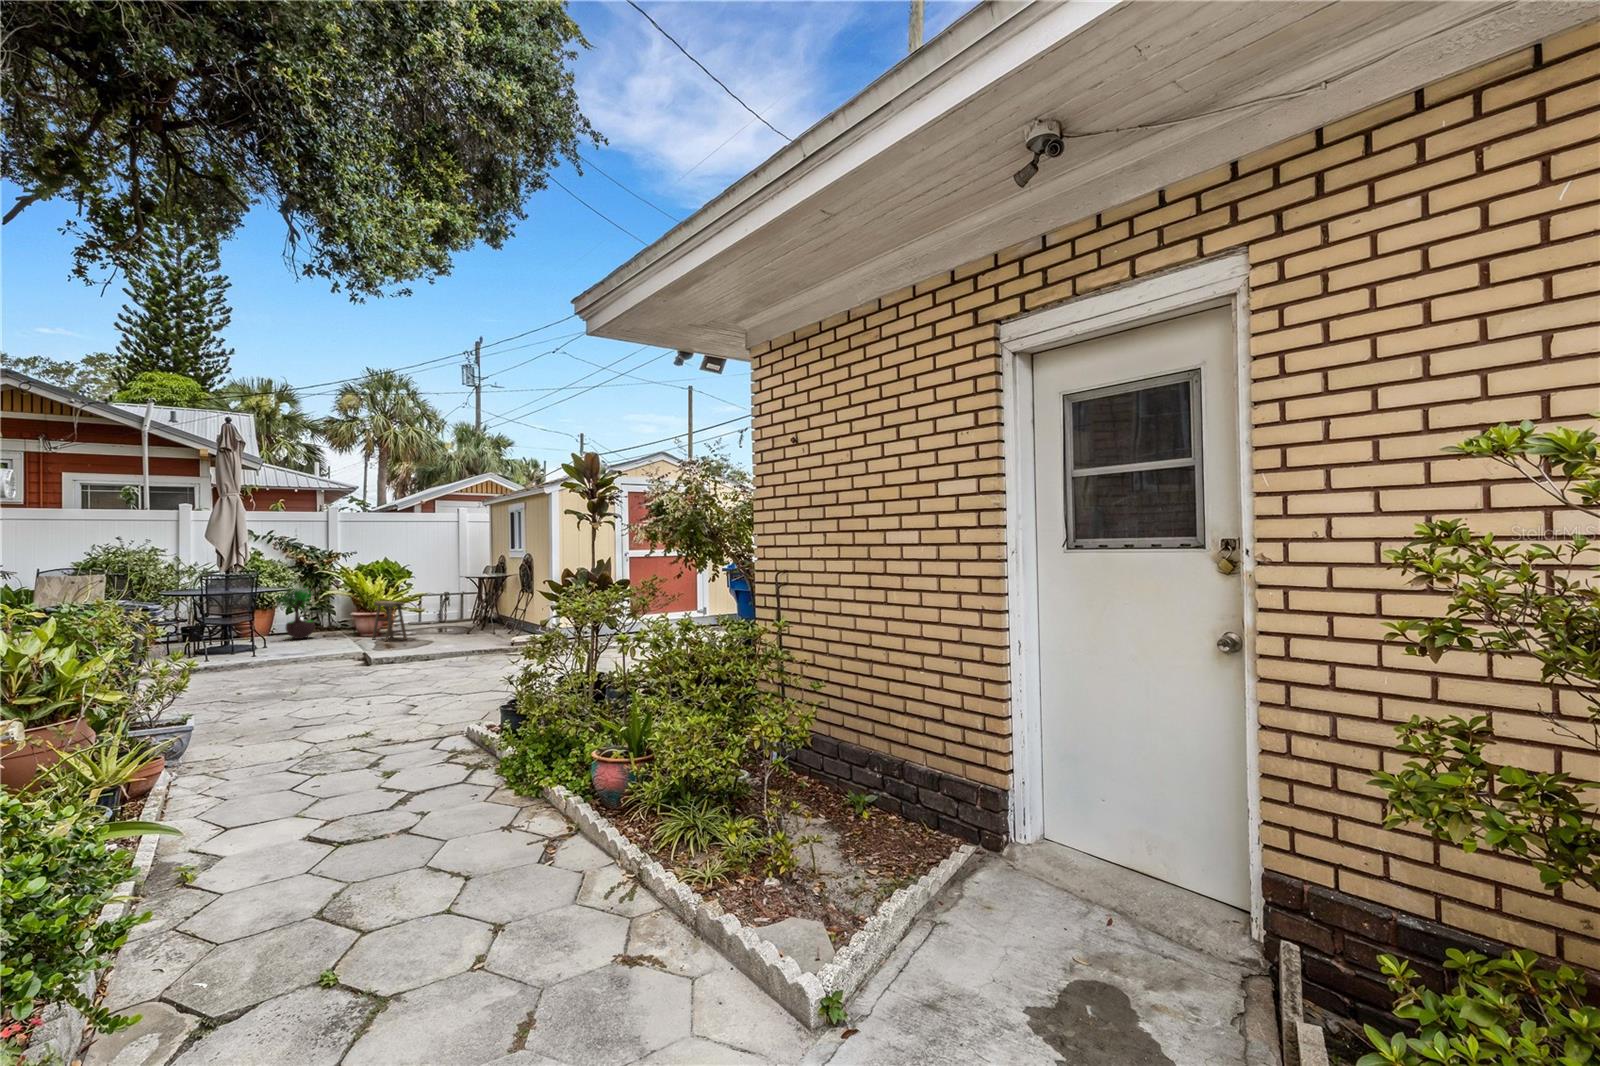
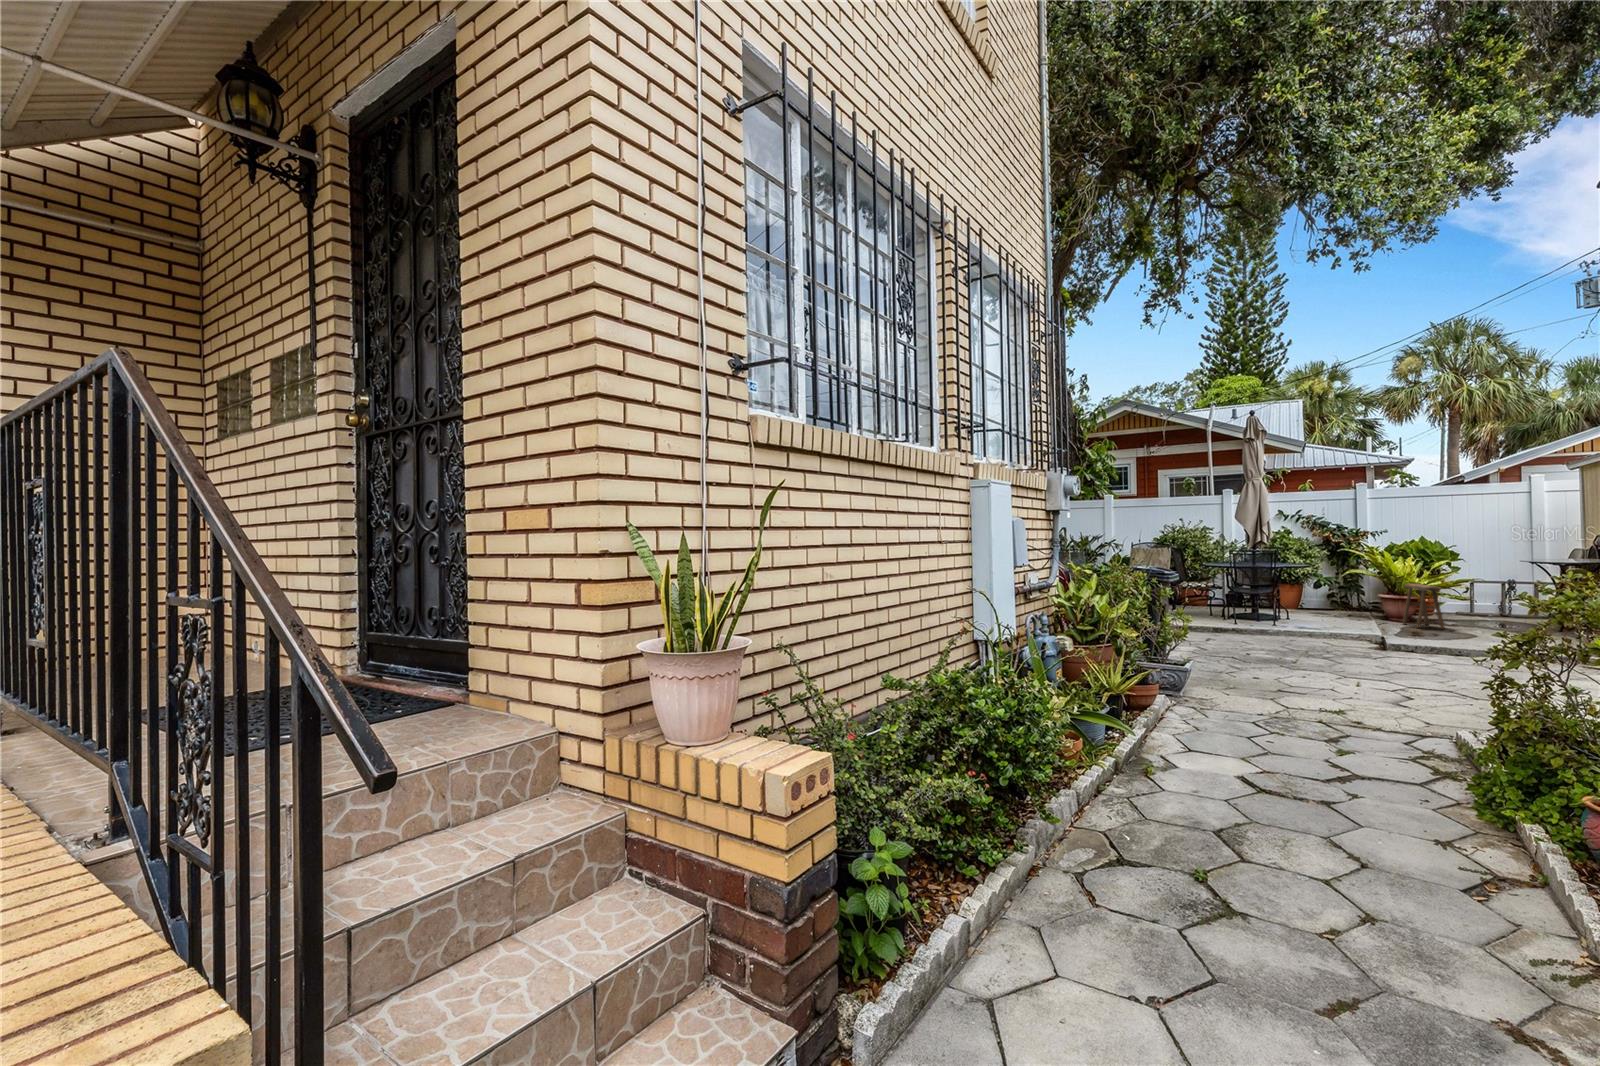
potted tree: present [277,586,315,639] -> none [1302,560,1342,615]

